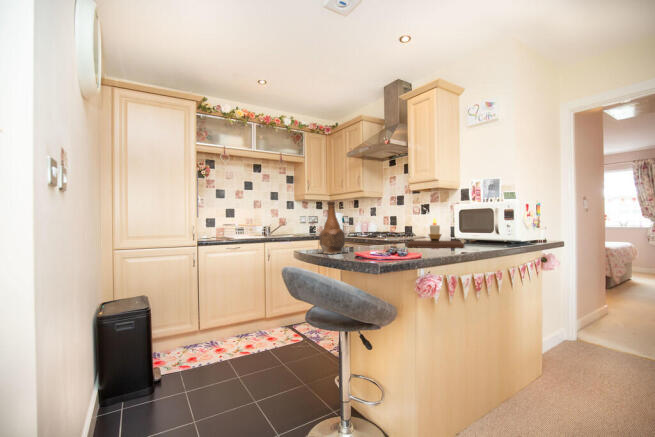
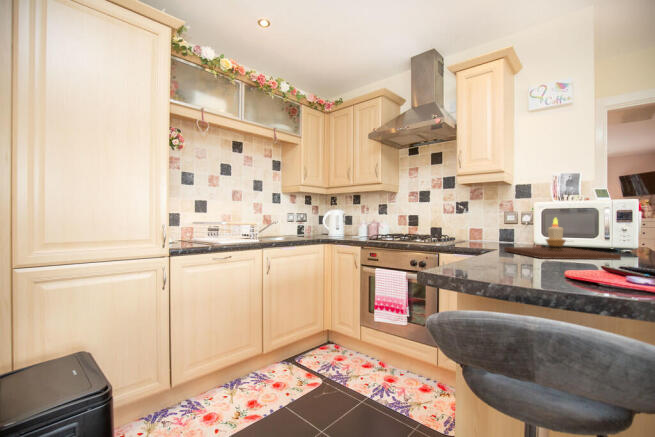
bottle: present [318,200,347,254] -> none [467,183,517,276]

